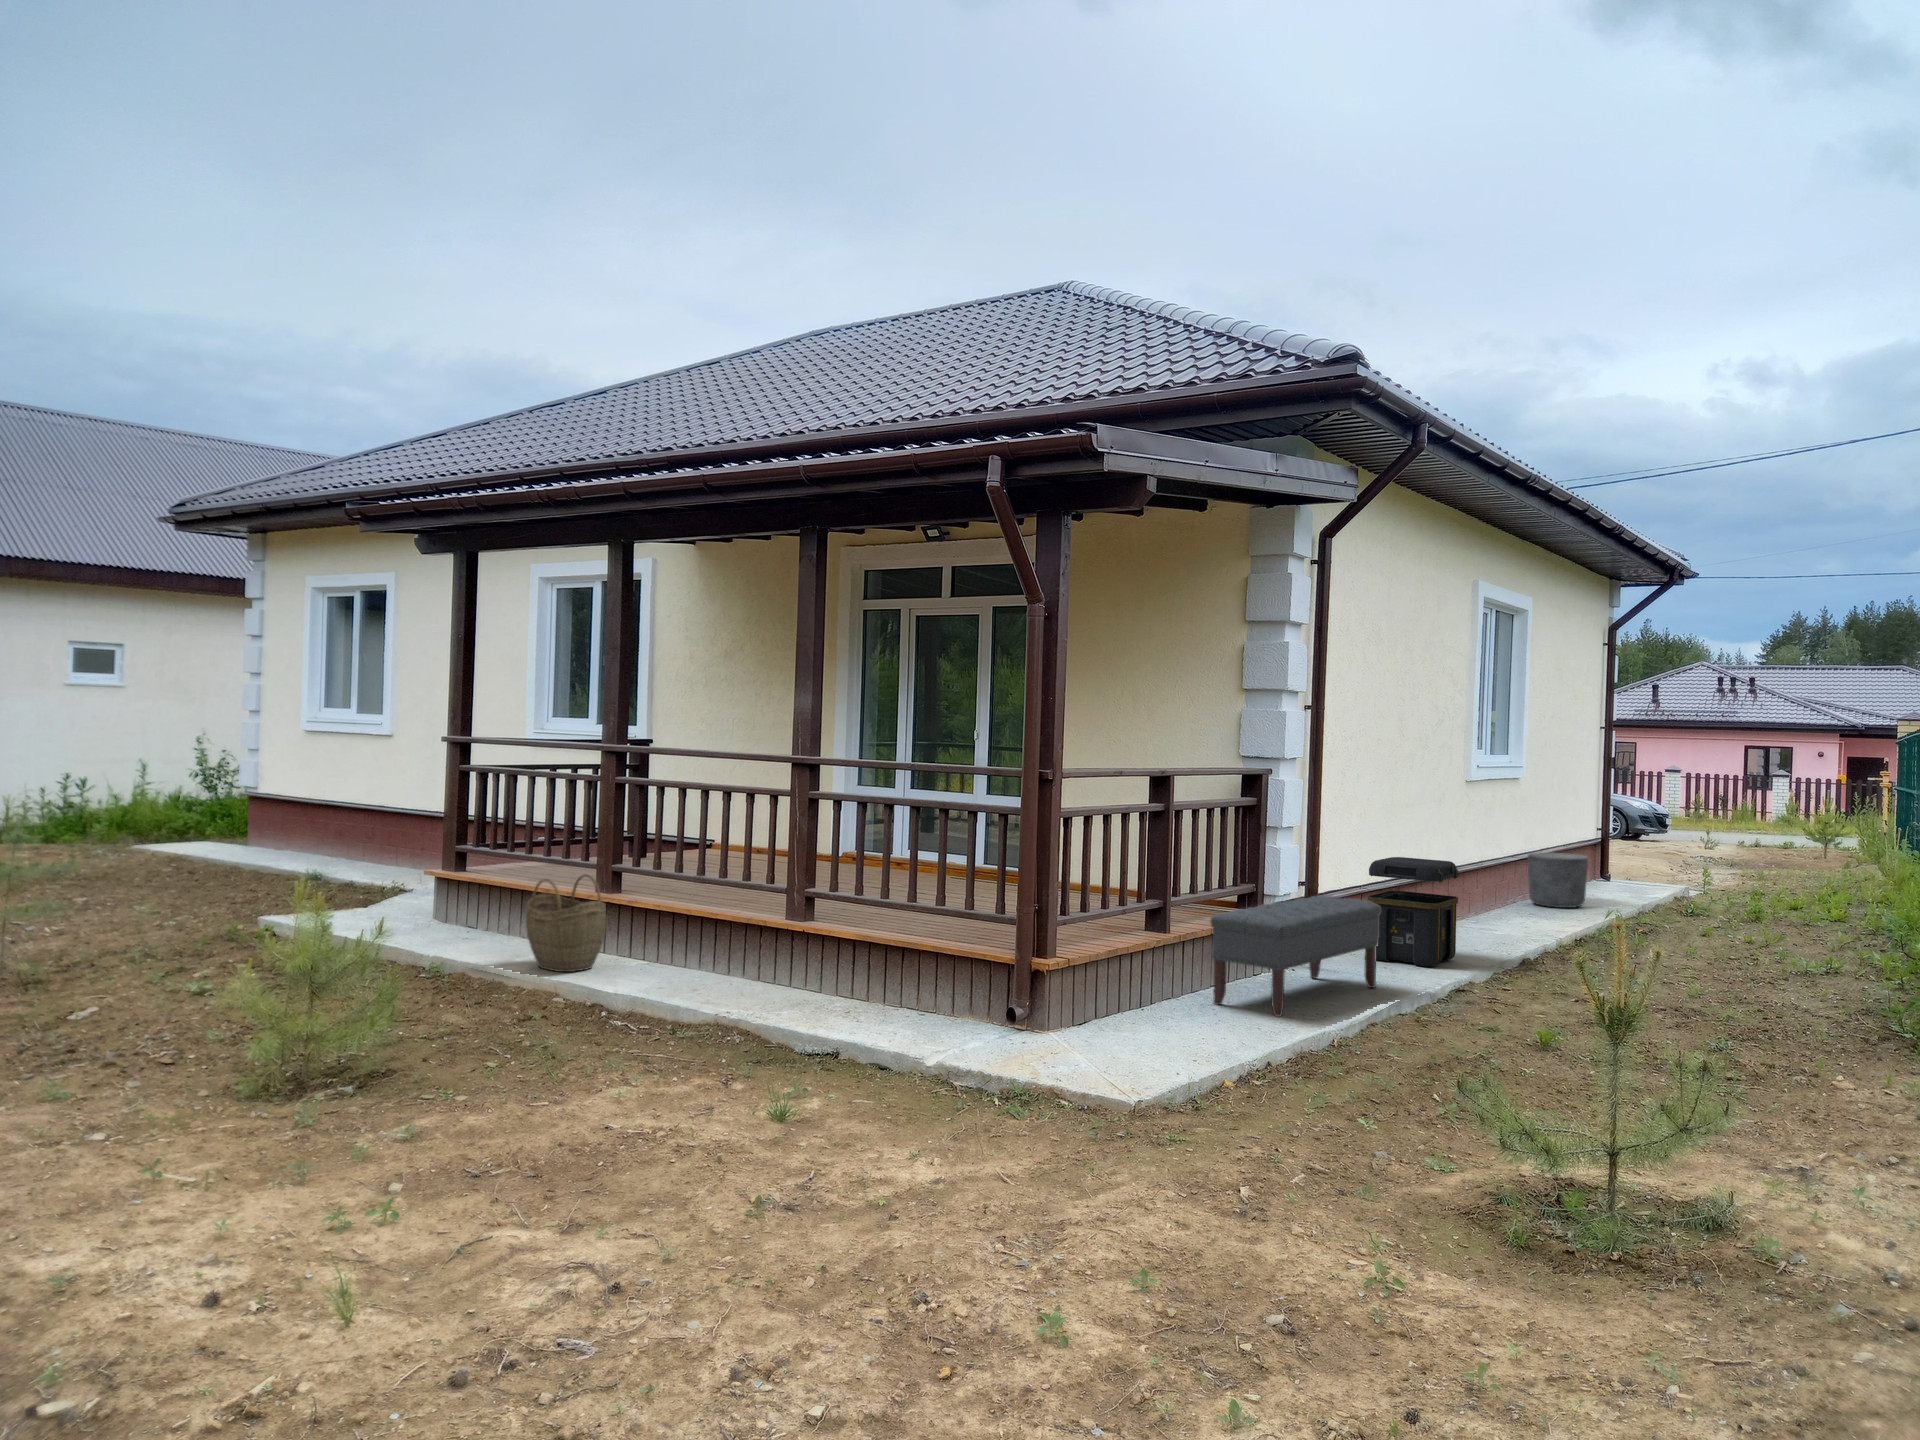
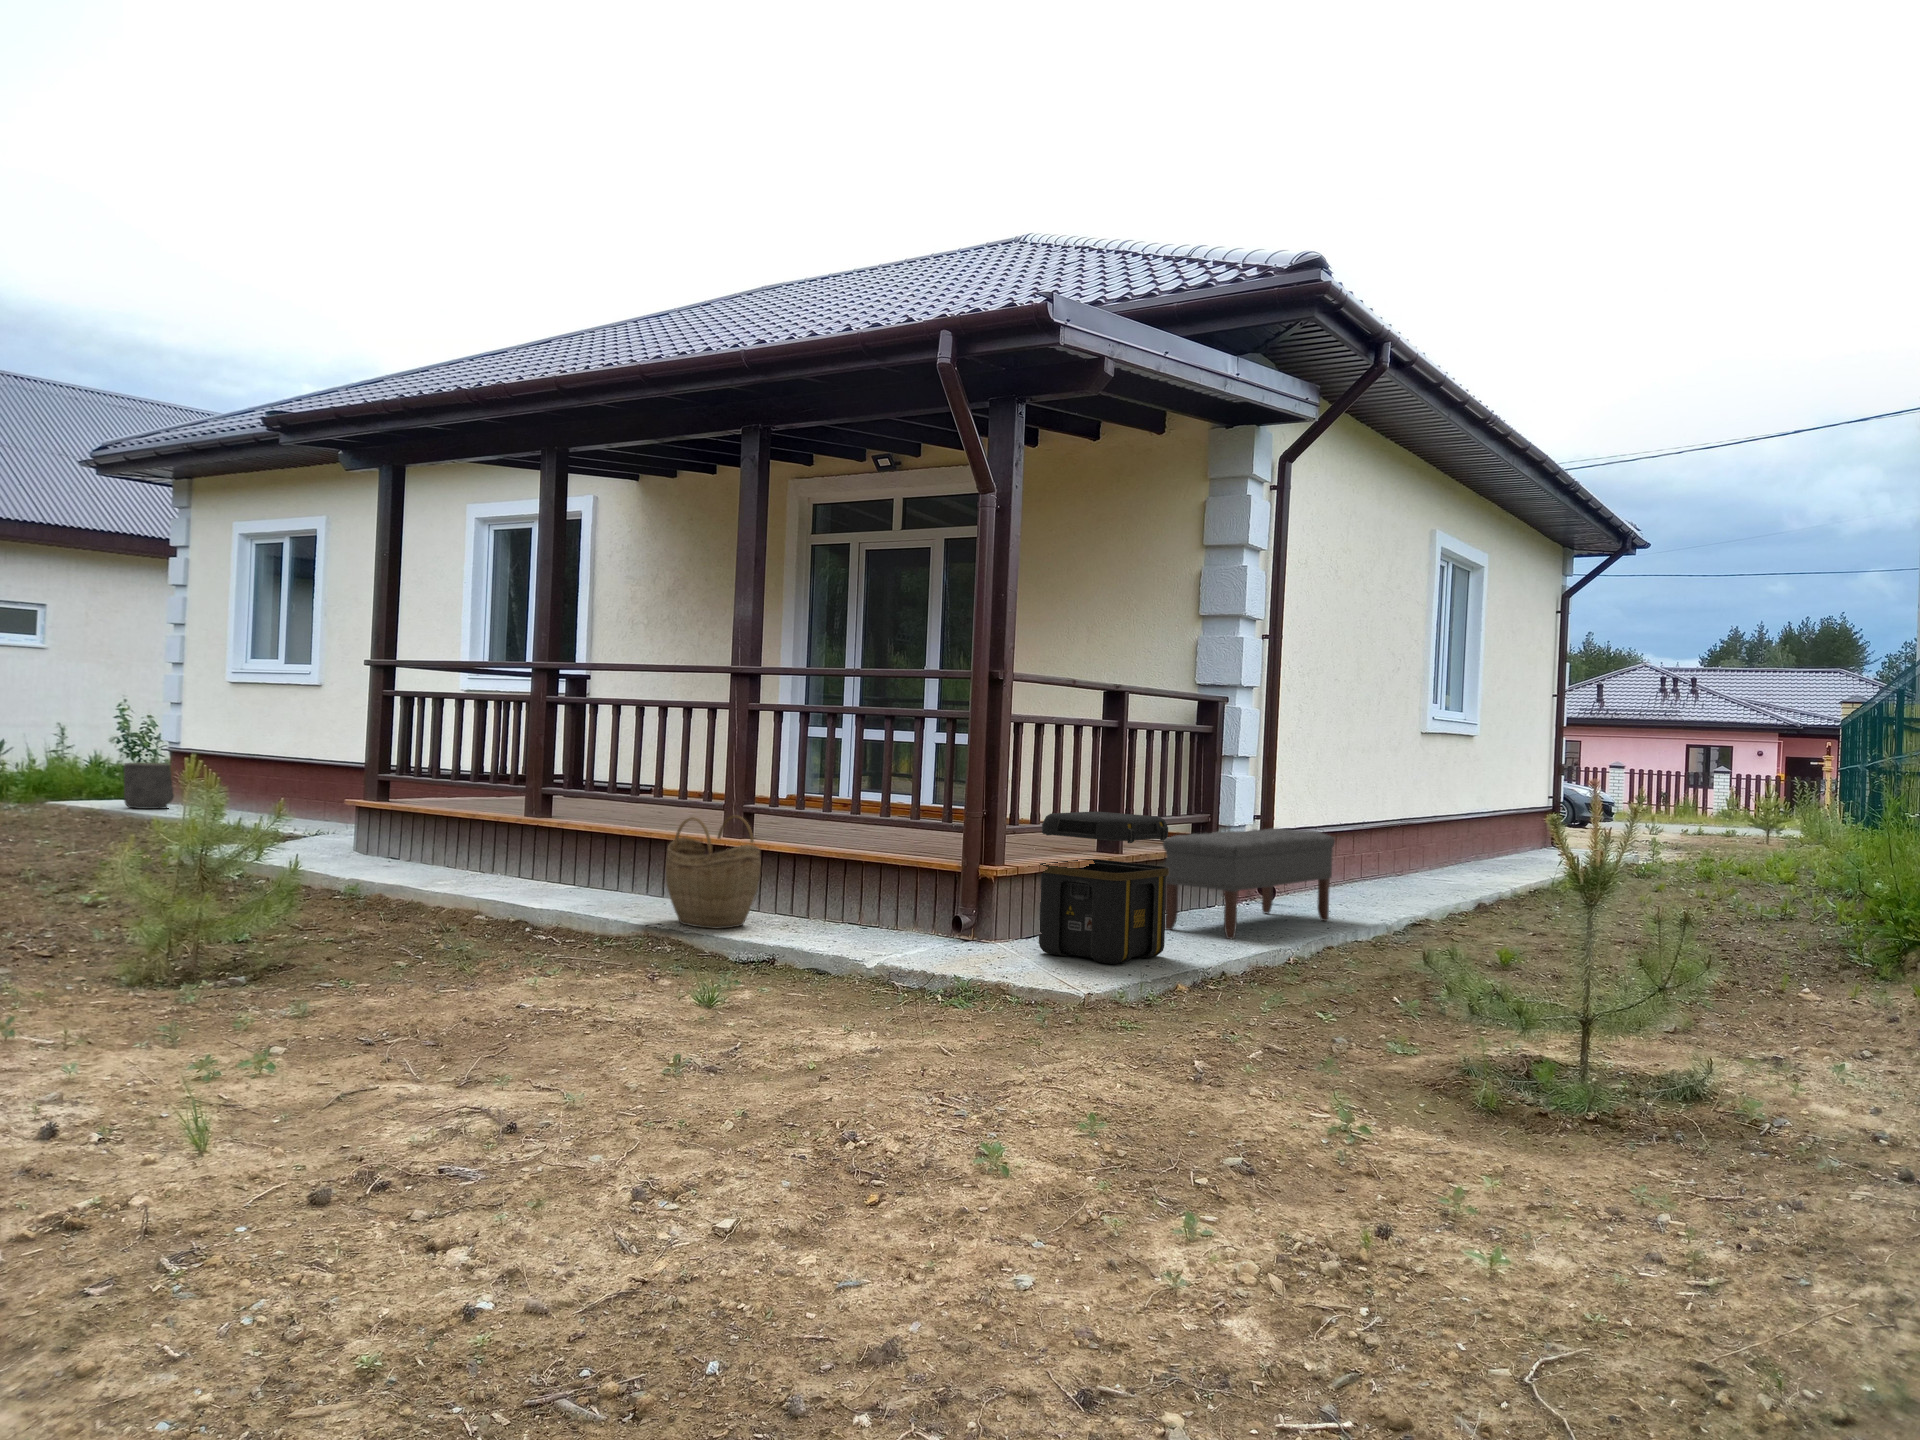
planter: present [1528,853,1588,908] -> present [124,763,174,809]
toolbox: present [1367,857,1458,967] -> present [1039,812,1169,964]
woven basket: present [526,874,606,972] -> present [666,815,761,929]

